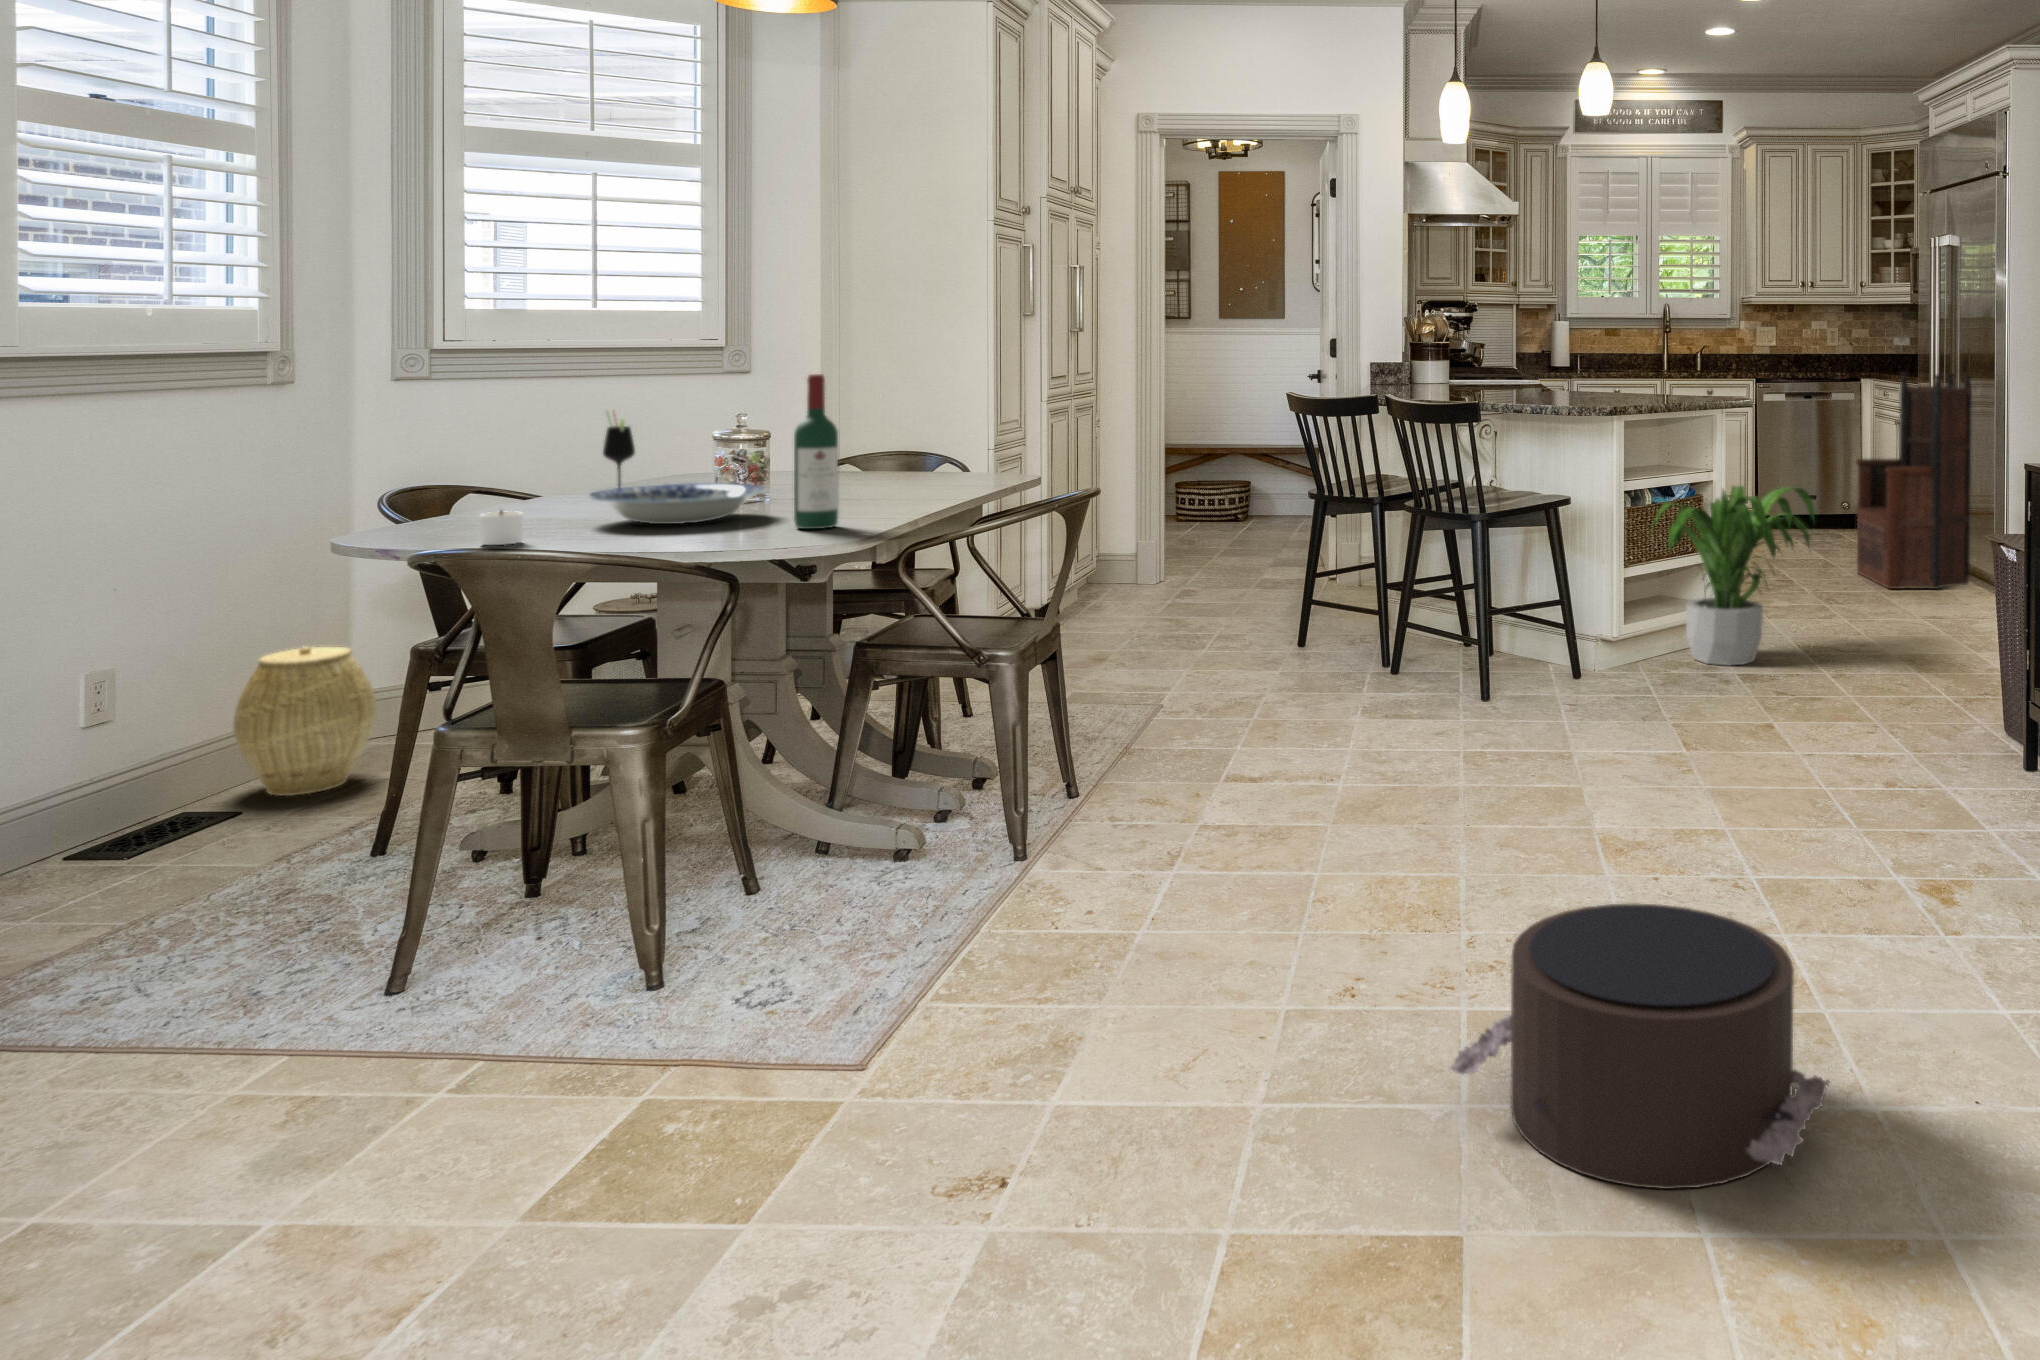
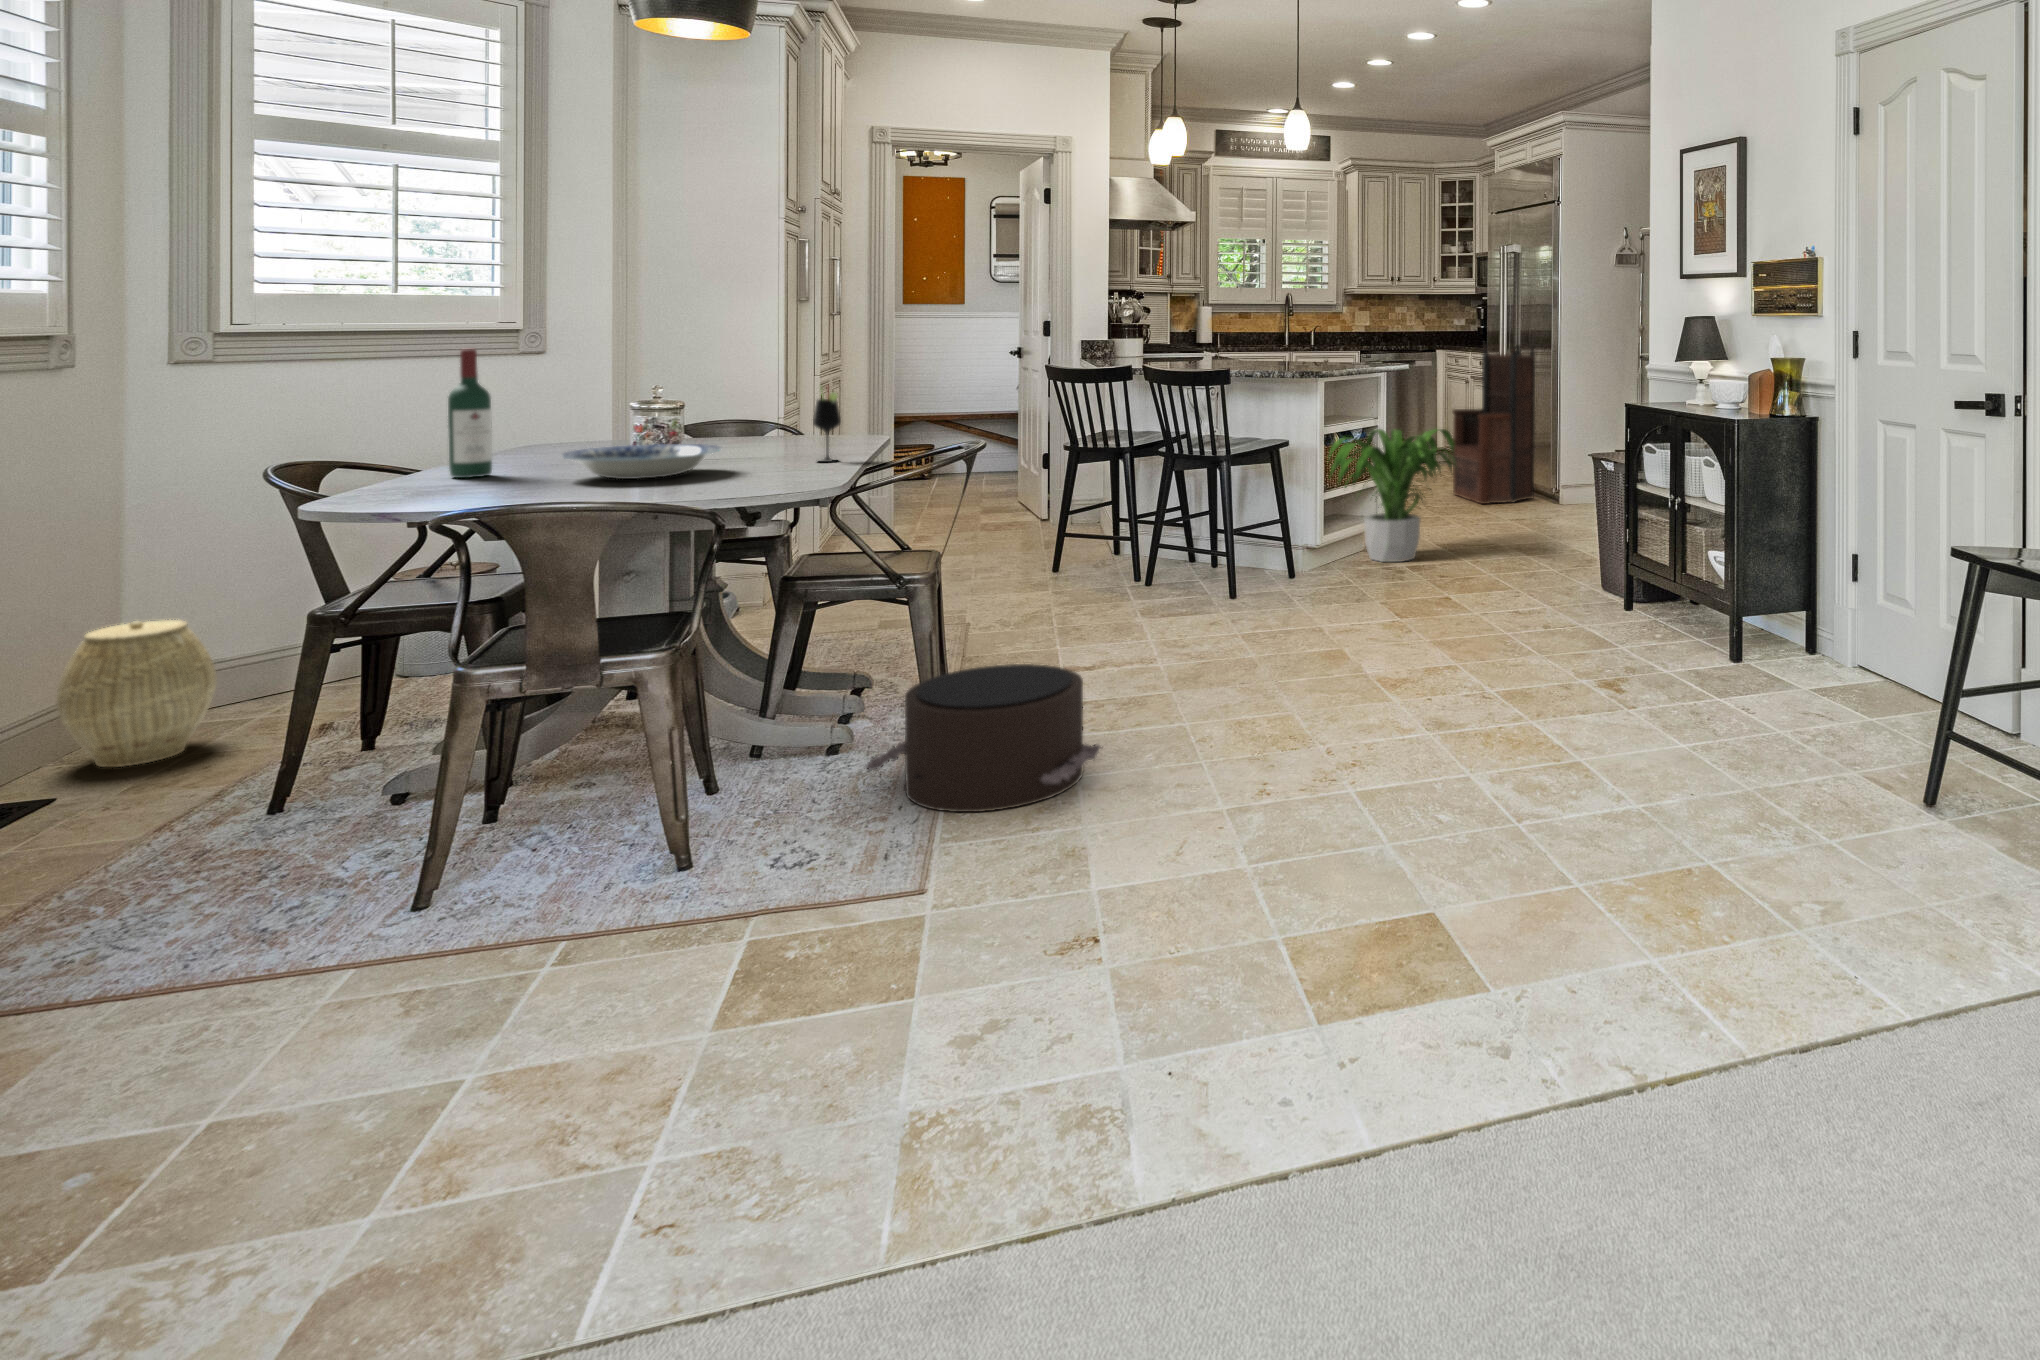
wine bottle: present [794,374,838,529] -> present [448,349,492,478]
wine glass: present [603,420,635,488] -> present [813,392,841,462]
candle: present [480,511,523,545] -> none [495,468,549,500]
pouf: present [1450,903,1829,1189] -> present [864,664,1101,812]

